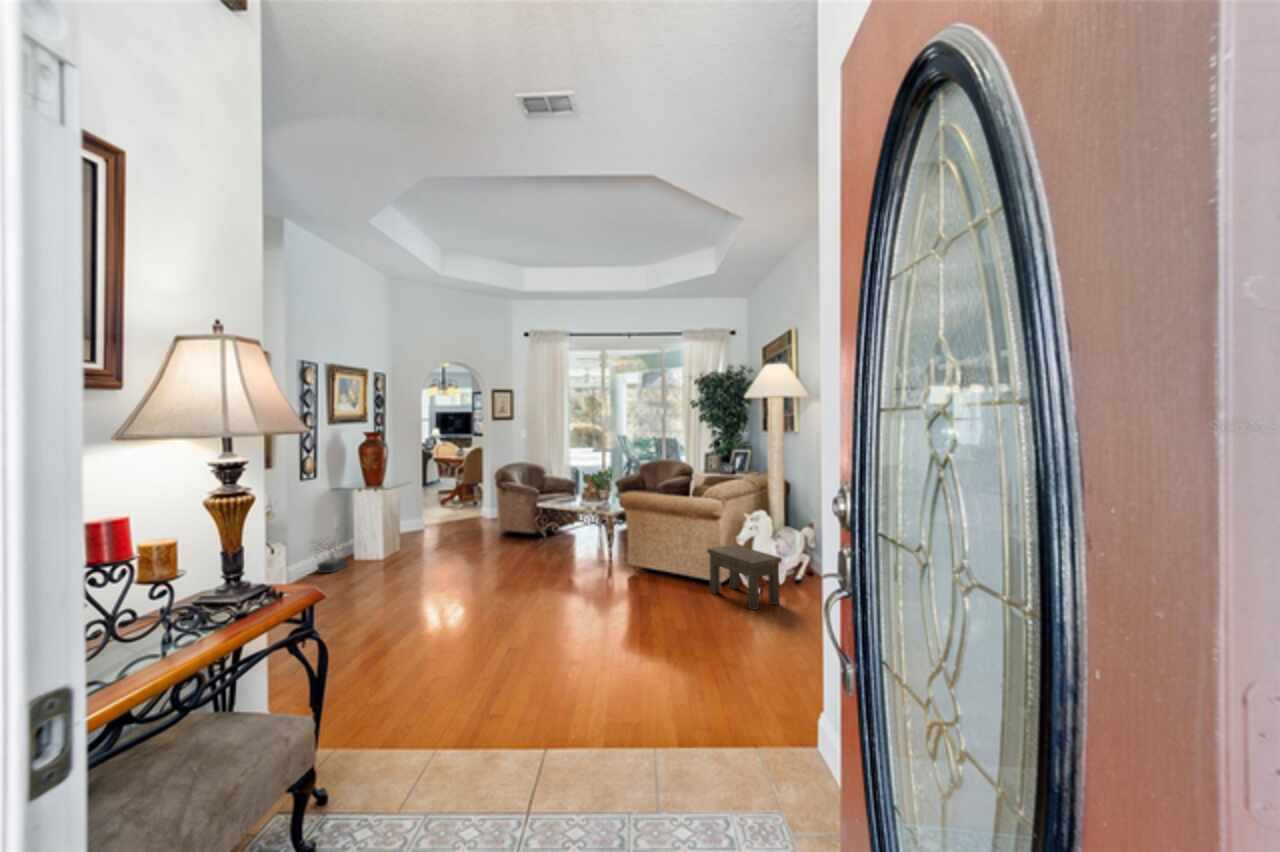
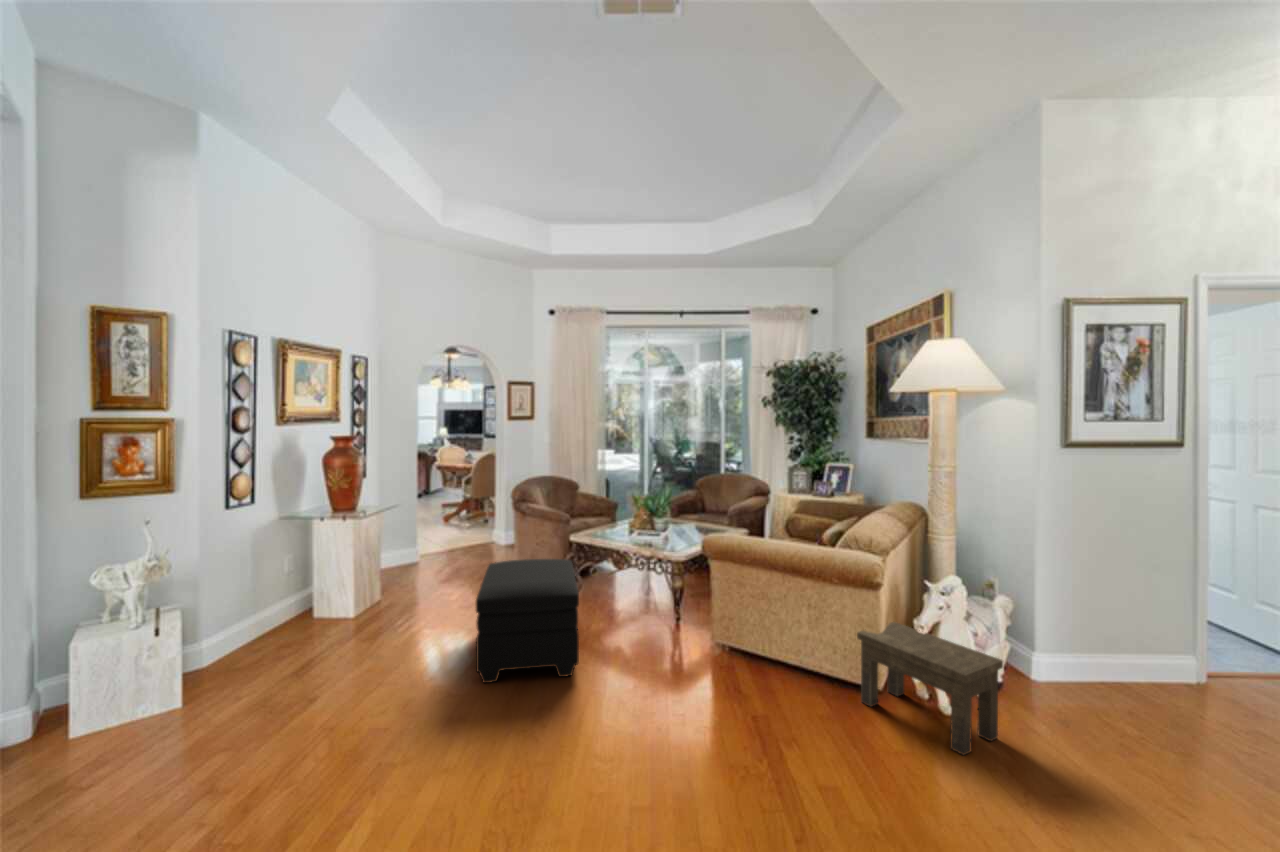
ottoman: none [469,515,536,587] -> present [476,559,579,683]
decorative plant: present [312,540,347,573] -> none [239,592,300,645]

